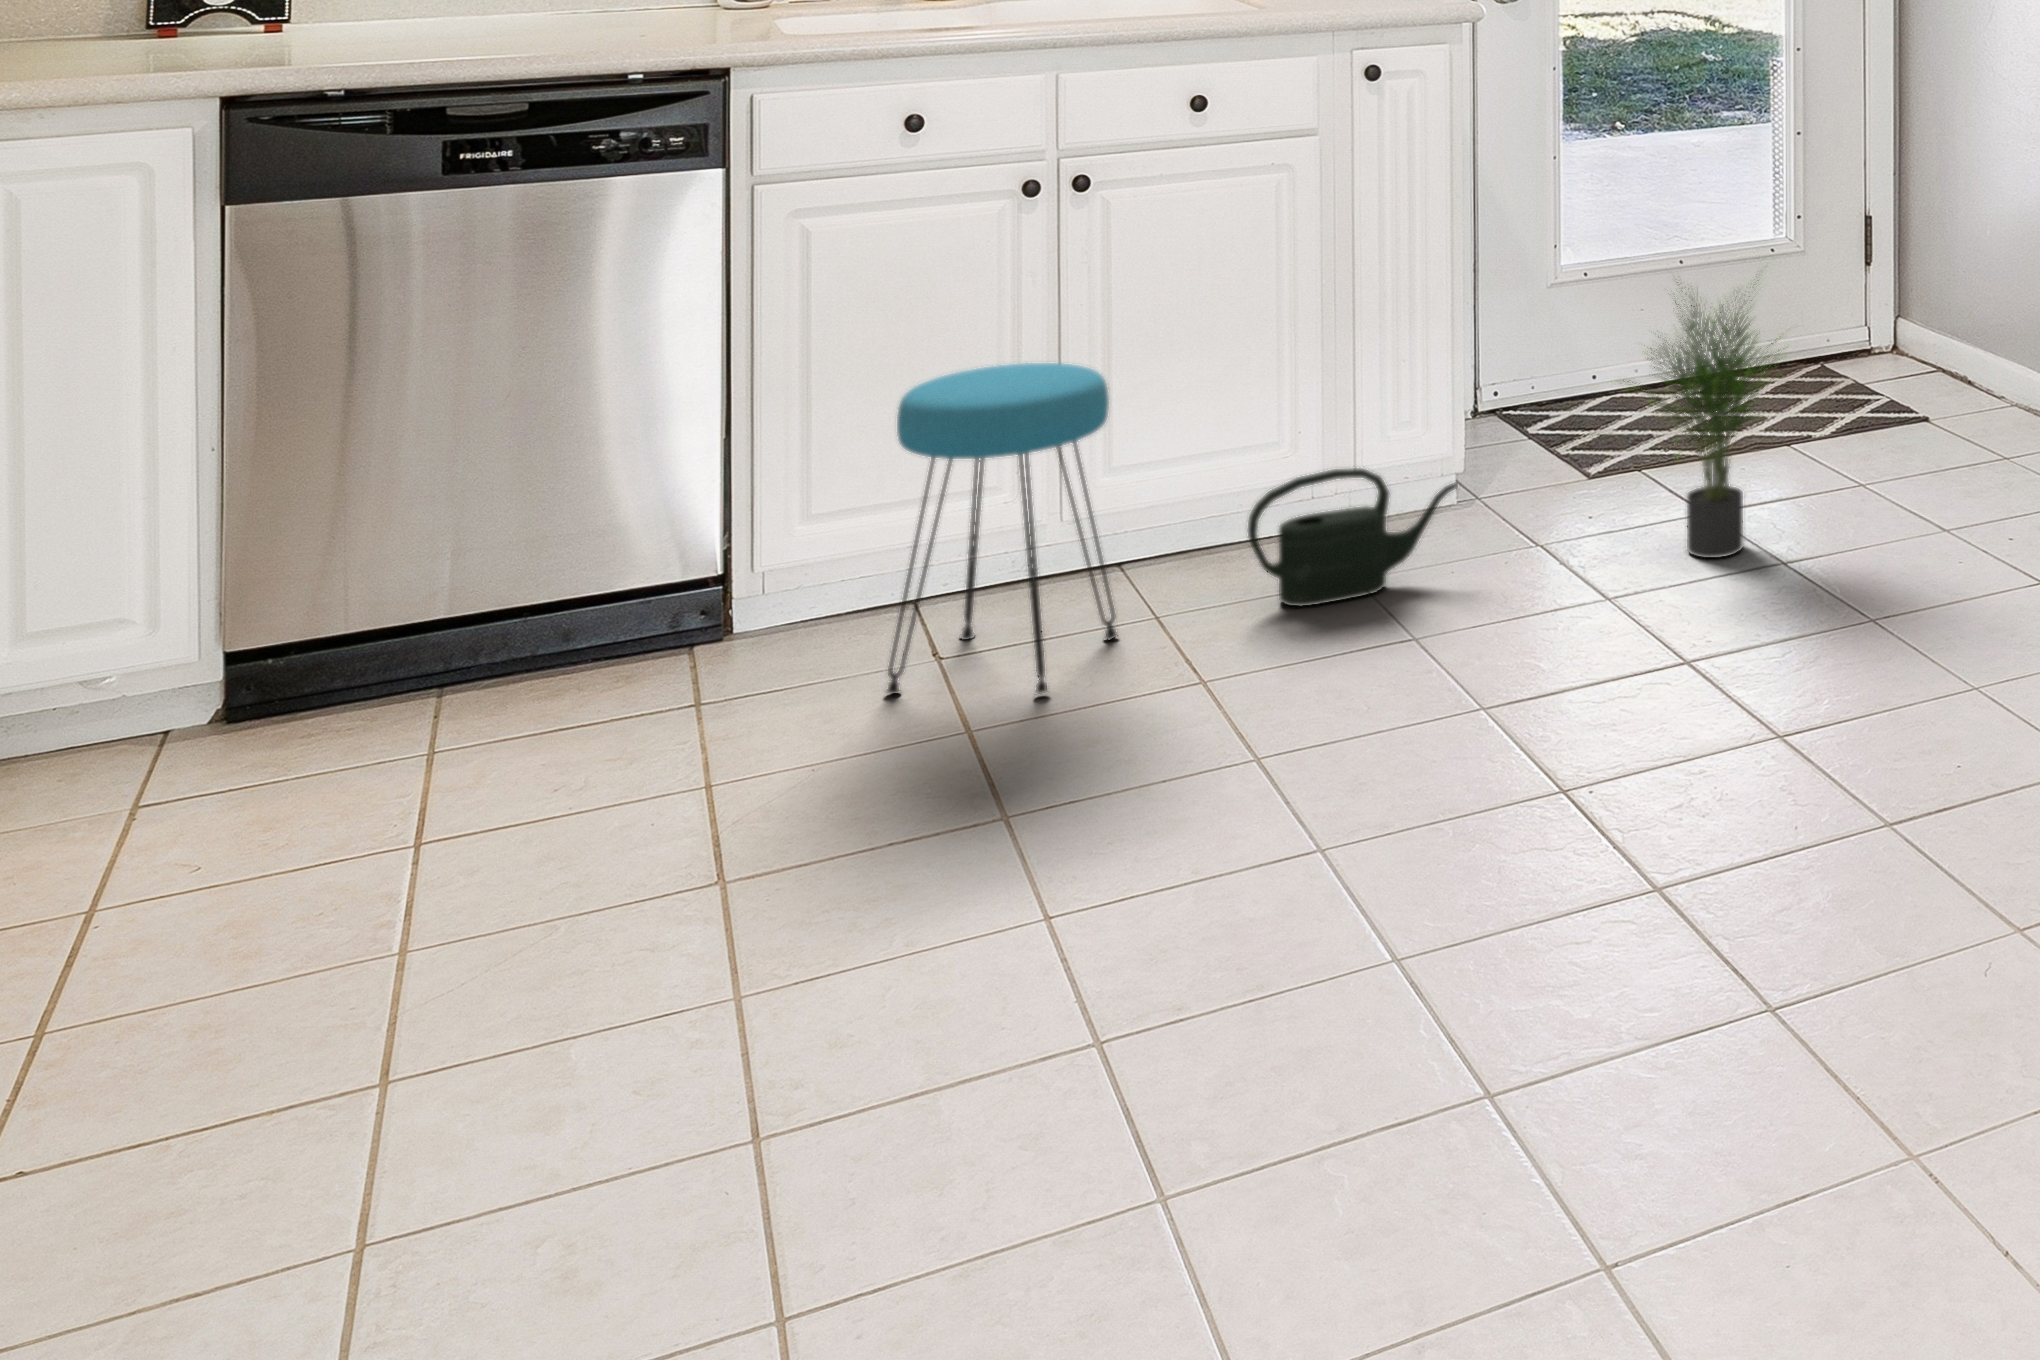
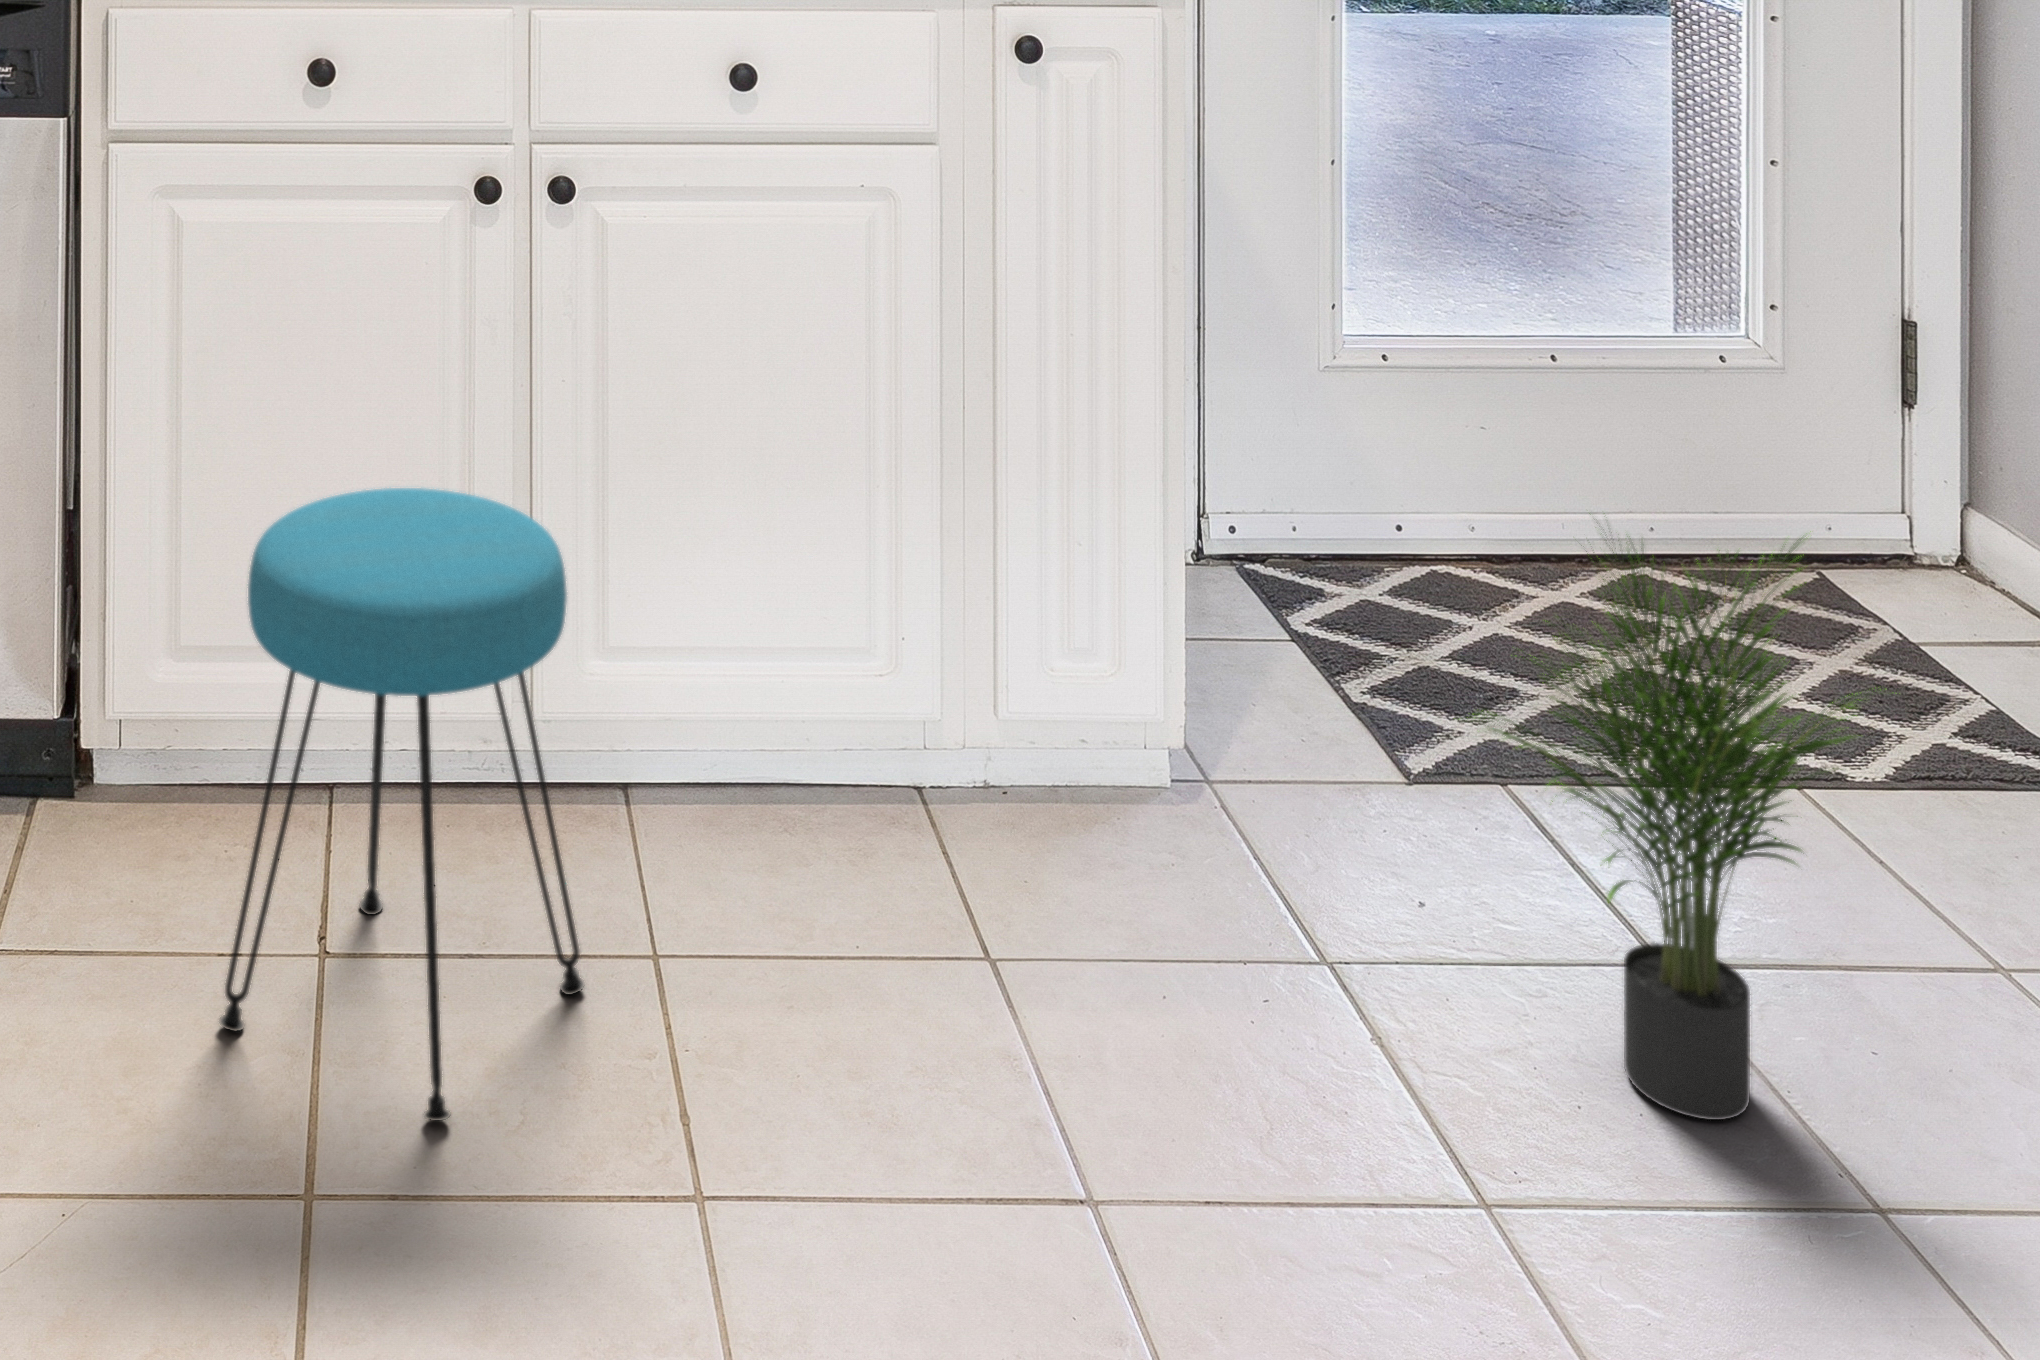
watering can: present [1248,468,1457,607] -> none [797,763,1167,1009]

